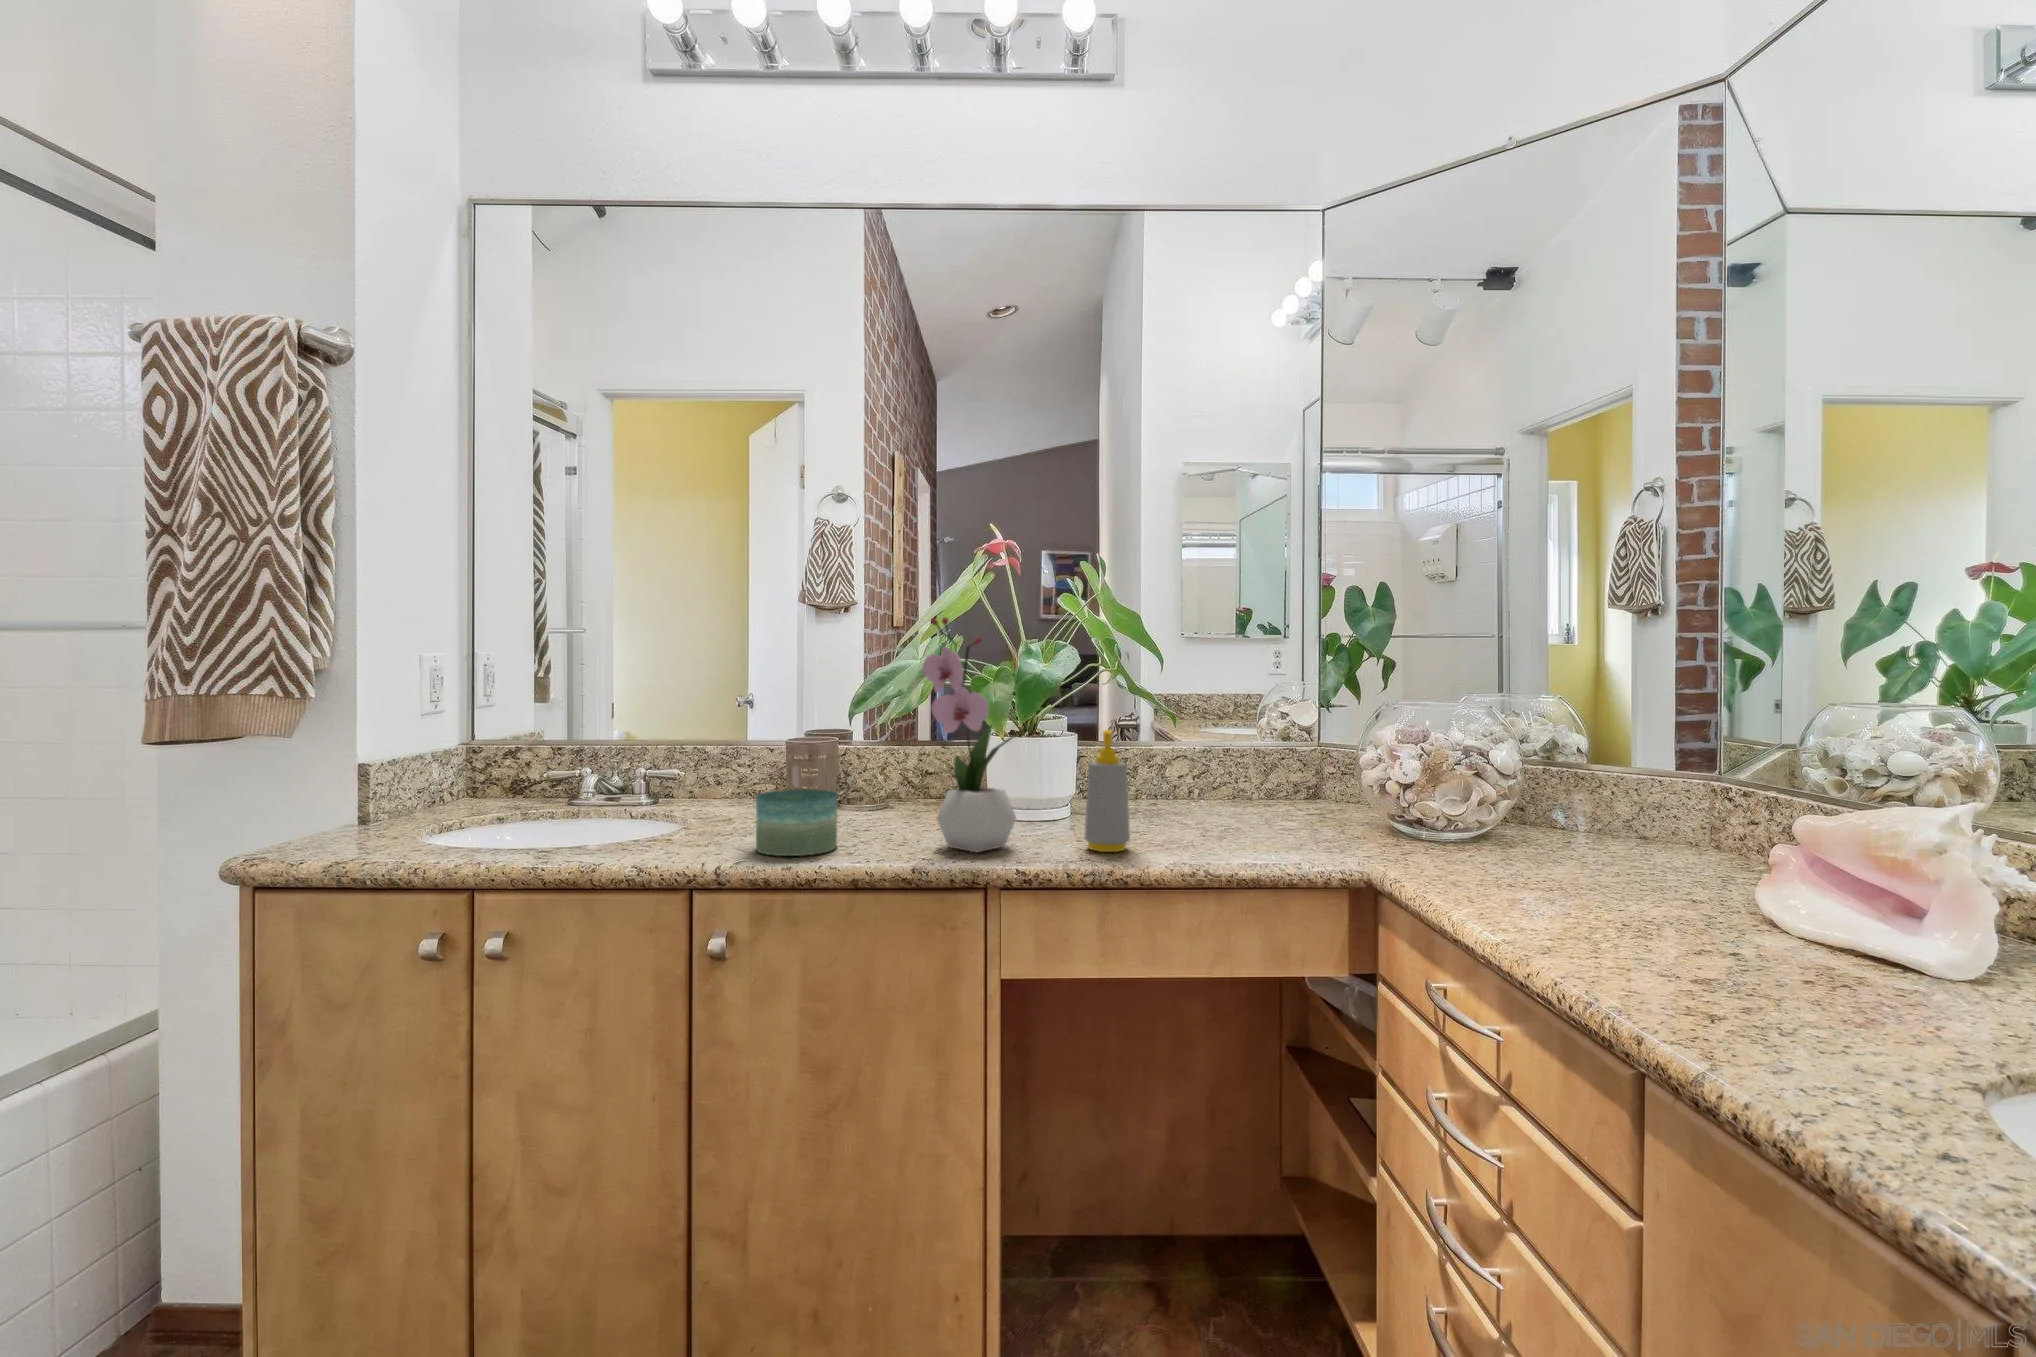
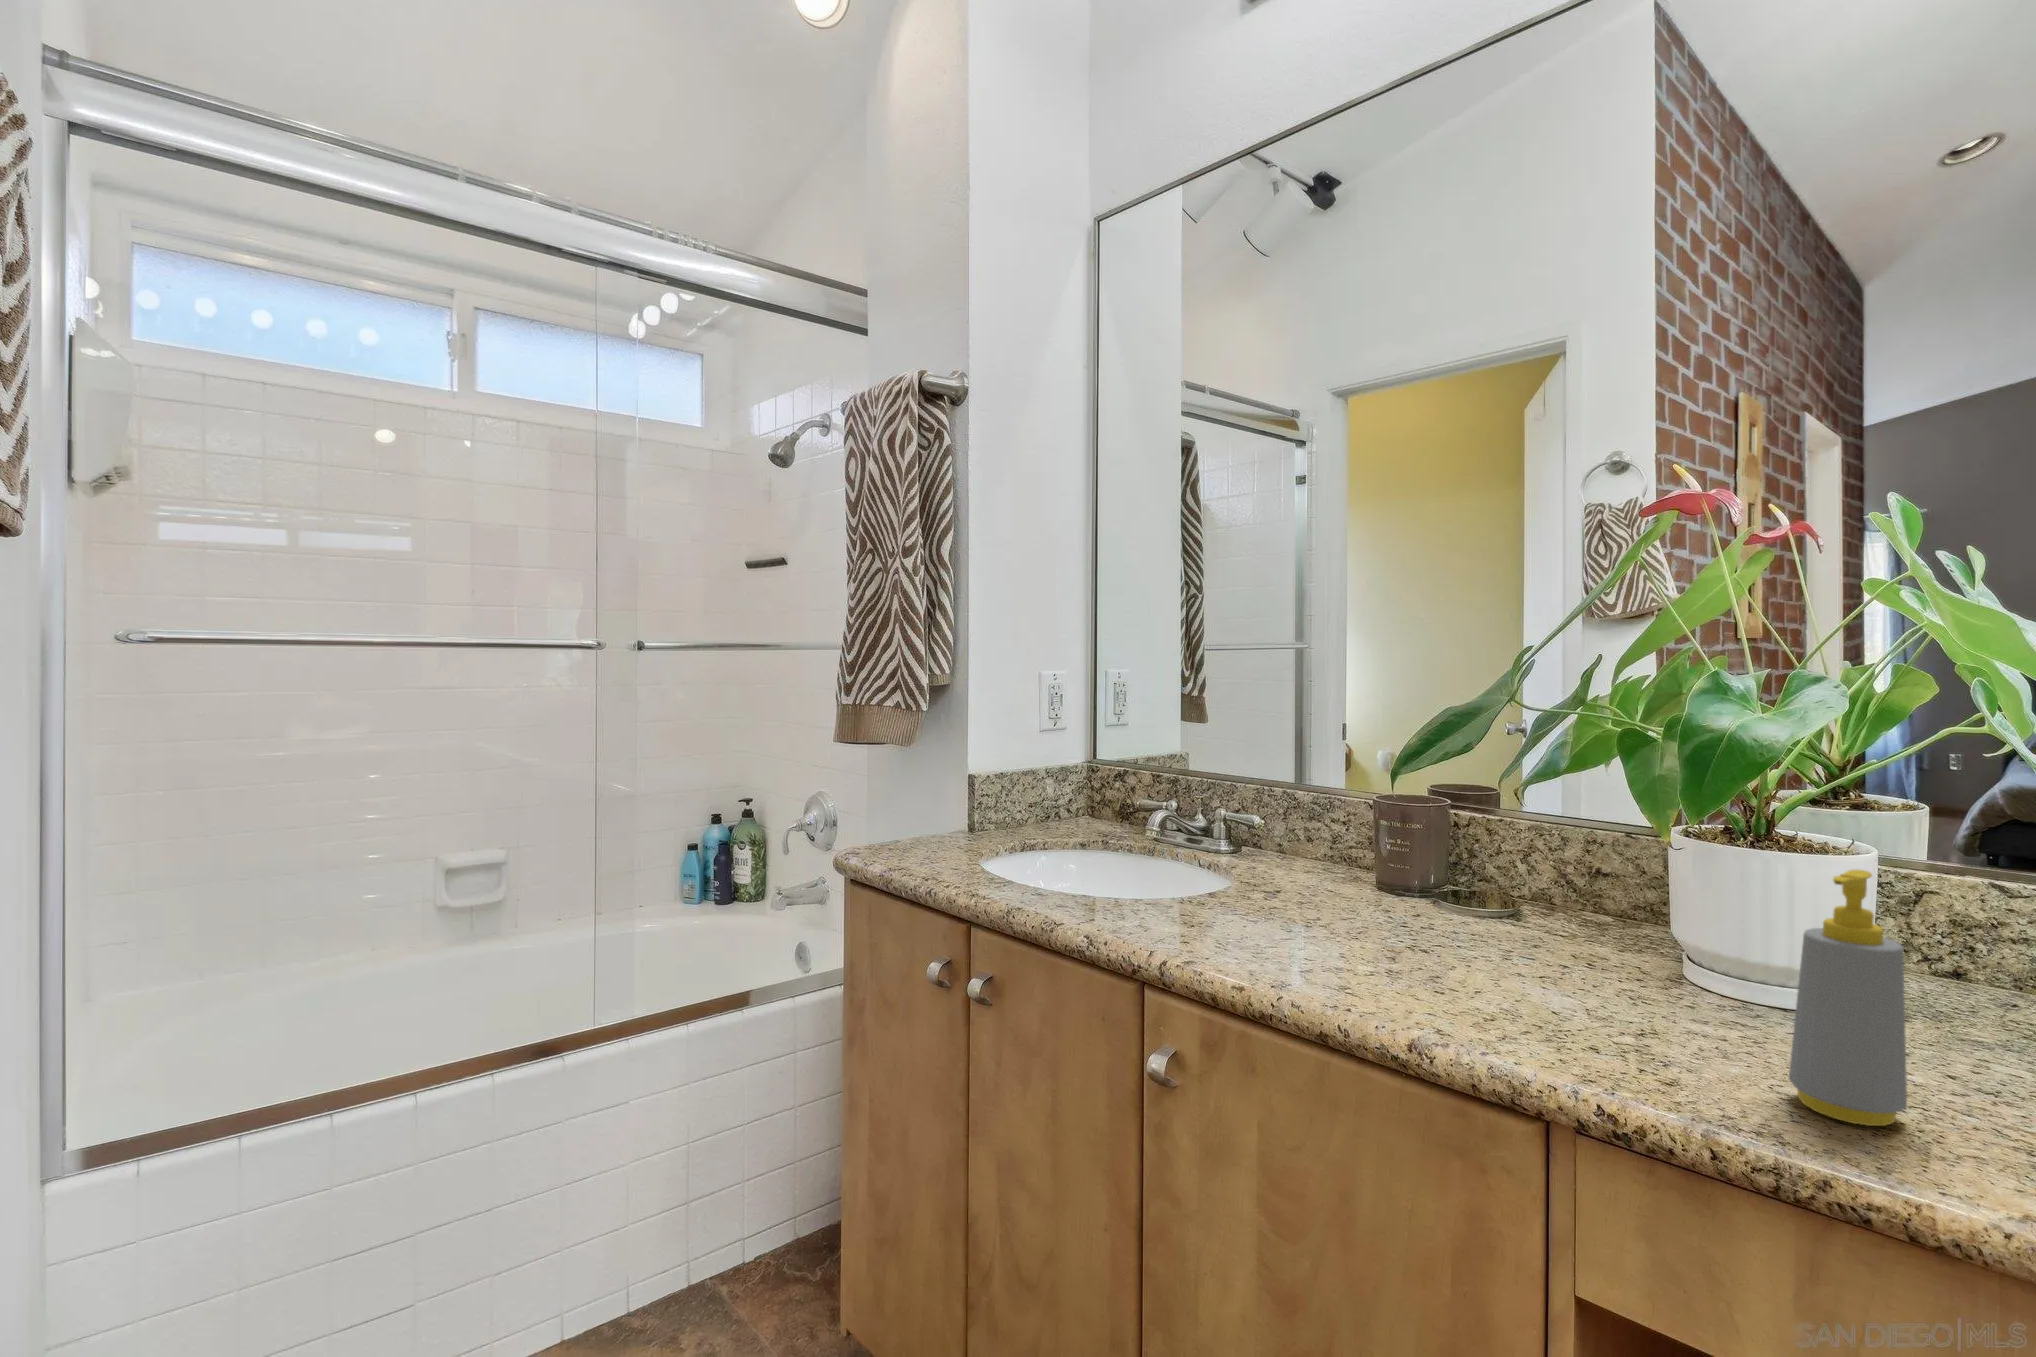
flower arrangement: present [923,617,1027,852] -> none [1468,642,1671,1042]
candle: present [756,789,837,856] -> none [1240,873,1353,976]

